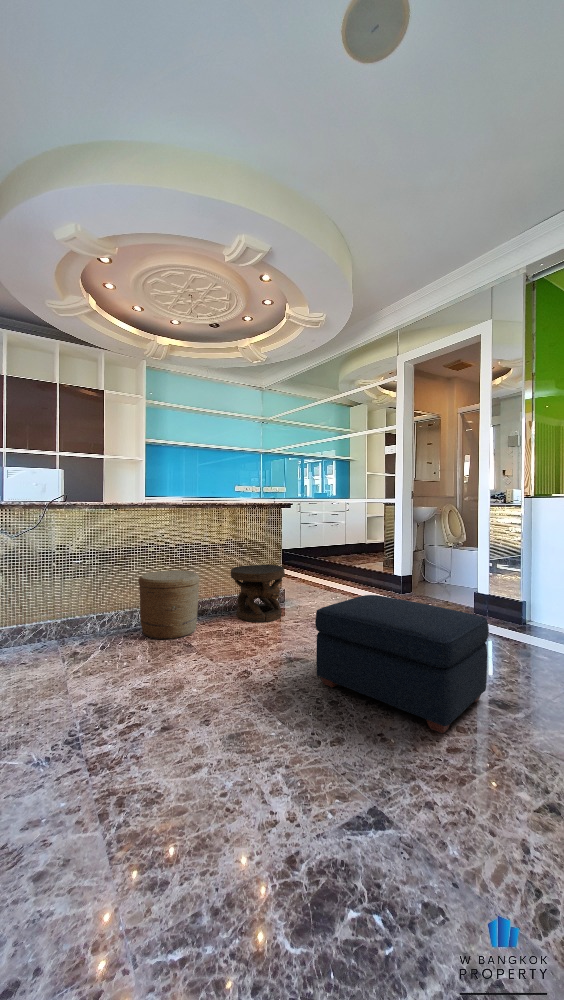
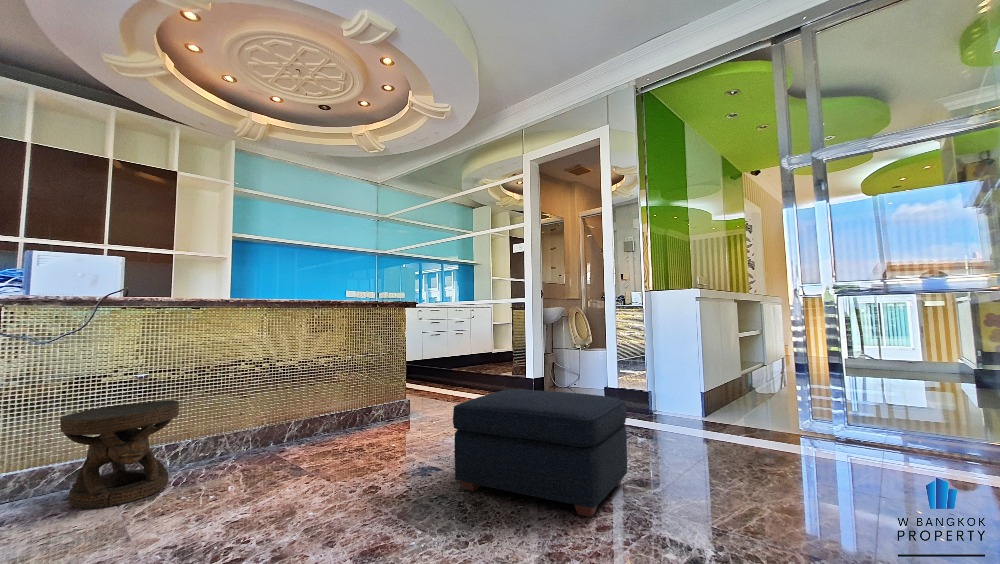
side table: present [231,564,285,622] -> present [60,400,179,509]
woven basket: present [139,571,200,639] -> none [228,383,308,467]

